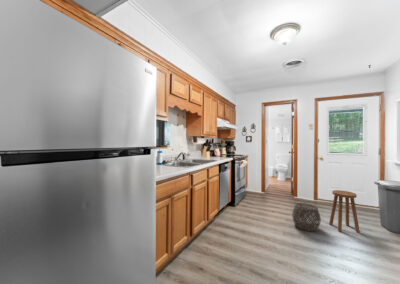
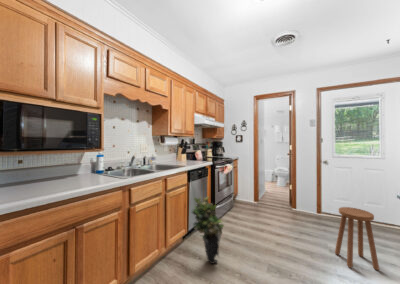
potted plant: none [226,183,251,231] -> present [191,197,224,264]
woven basket: present [292,203,321,231] -> none [283,223,322,267]

